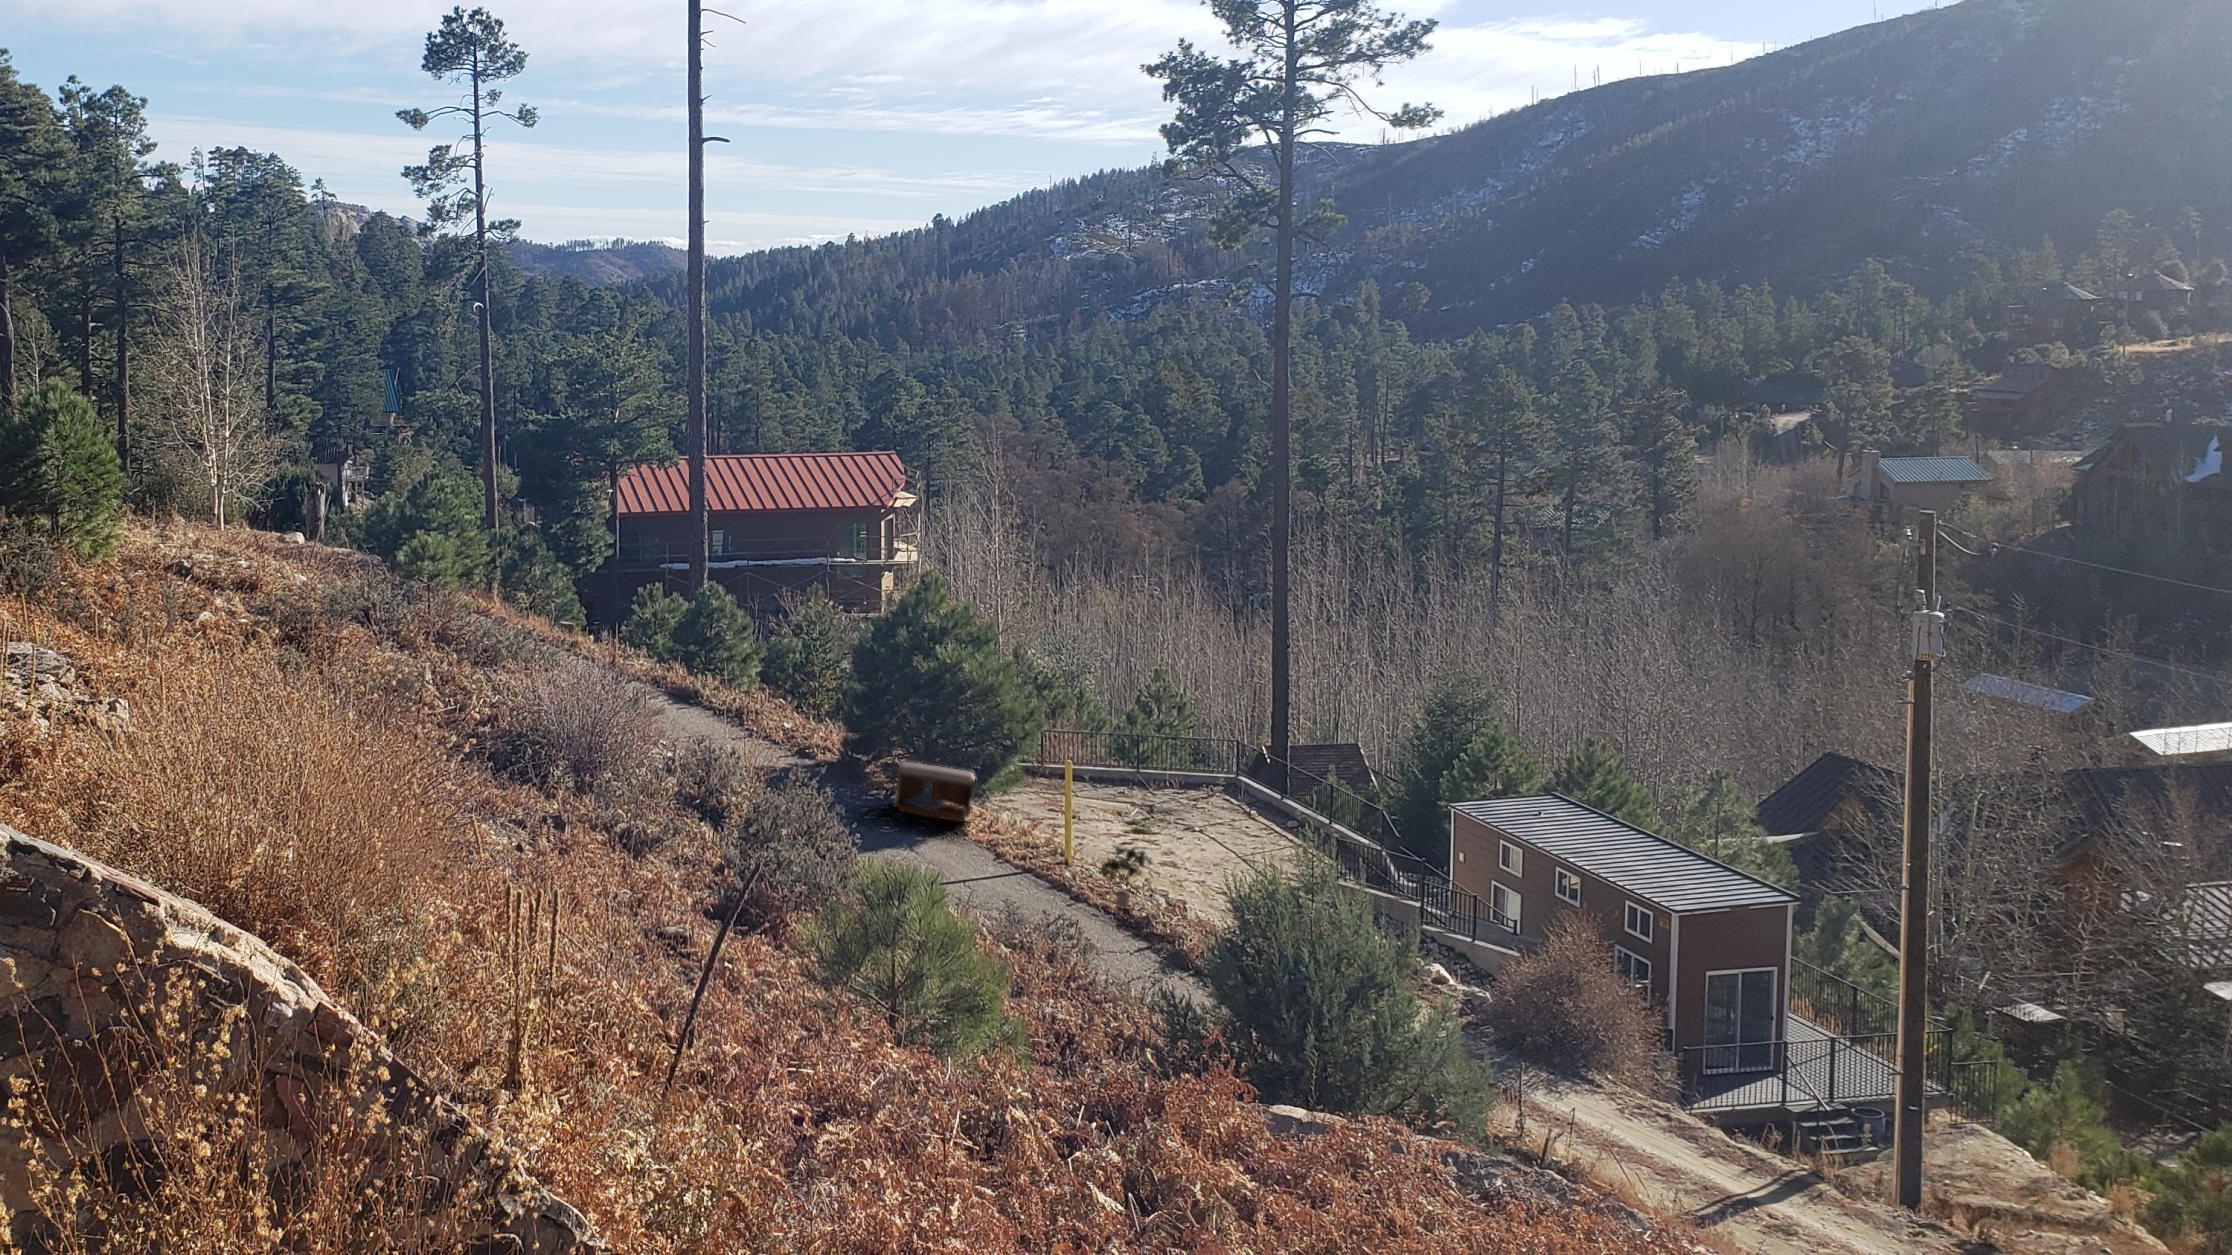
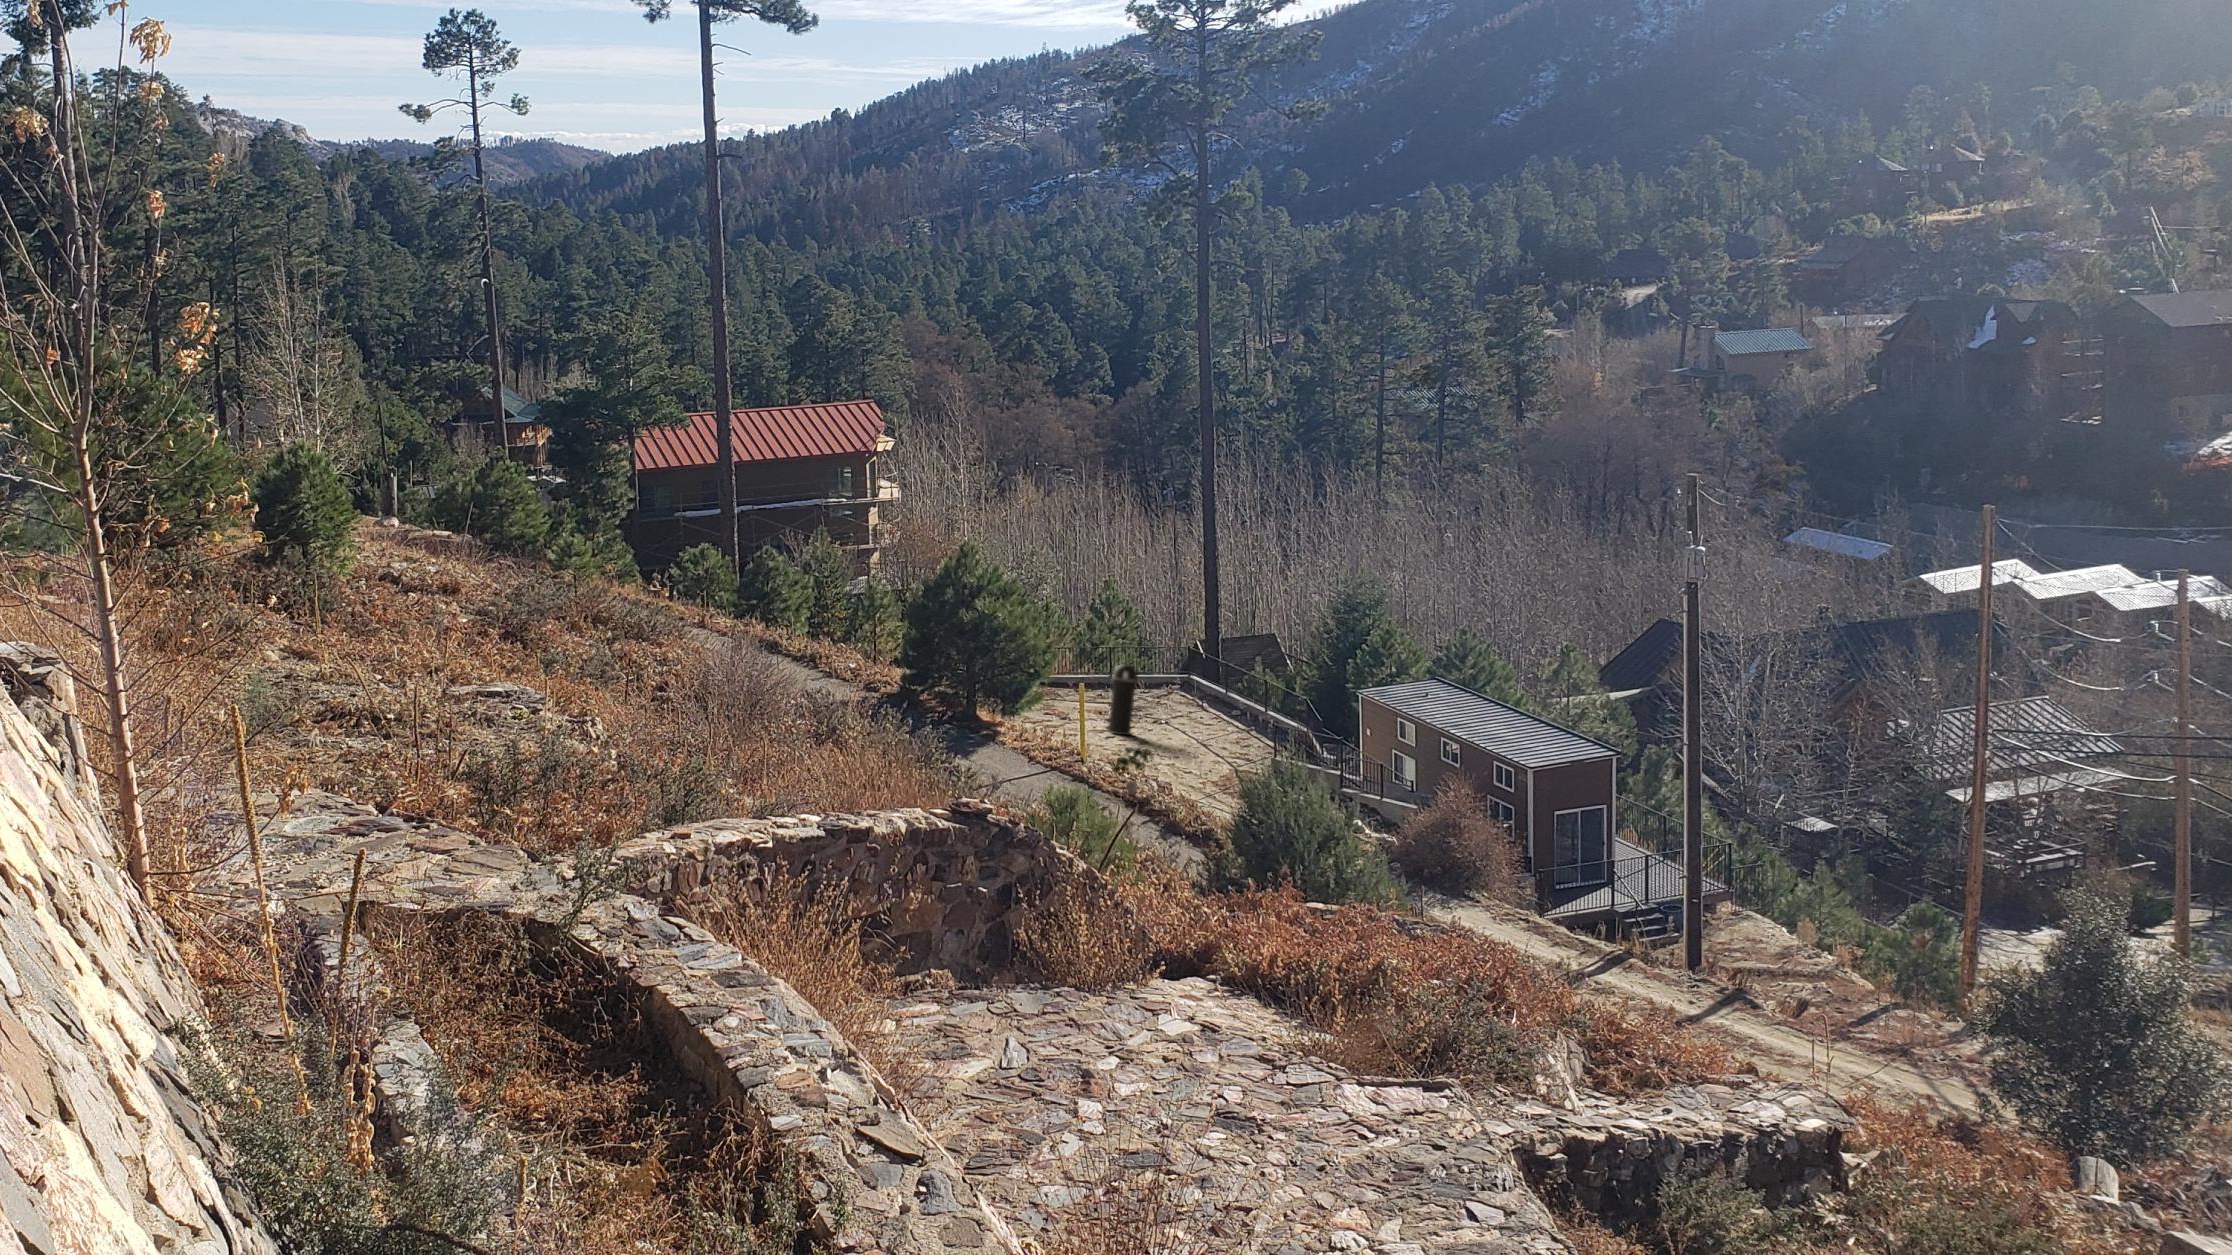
trash can: none [1111,746,1151,835] -> present [1108,664,1138,735]
bench: present [894,762,975,822] -> none [936,688,1003,734]

